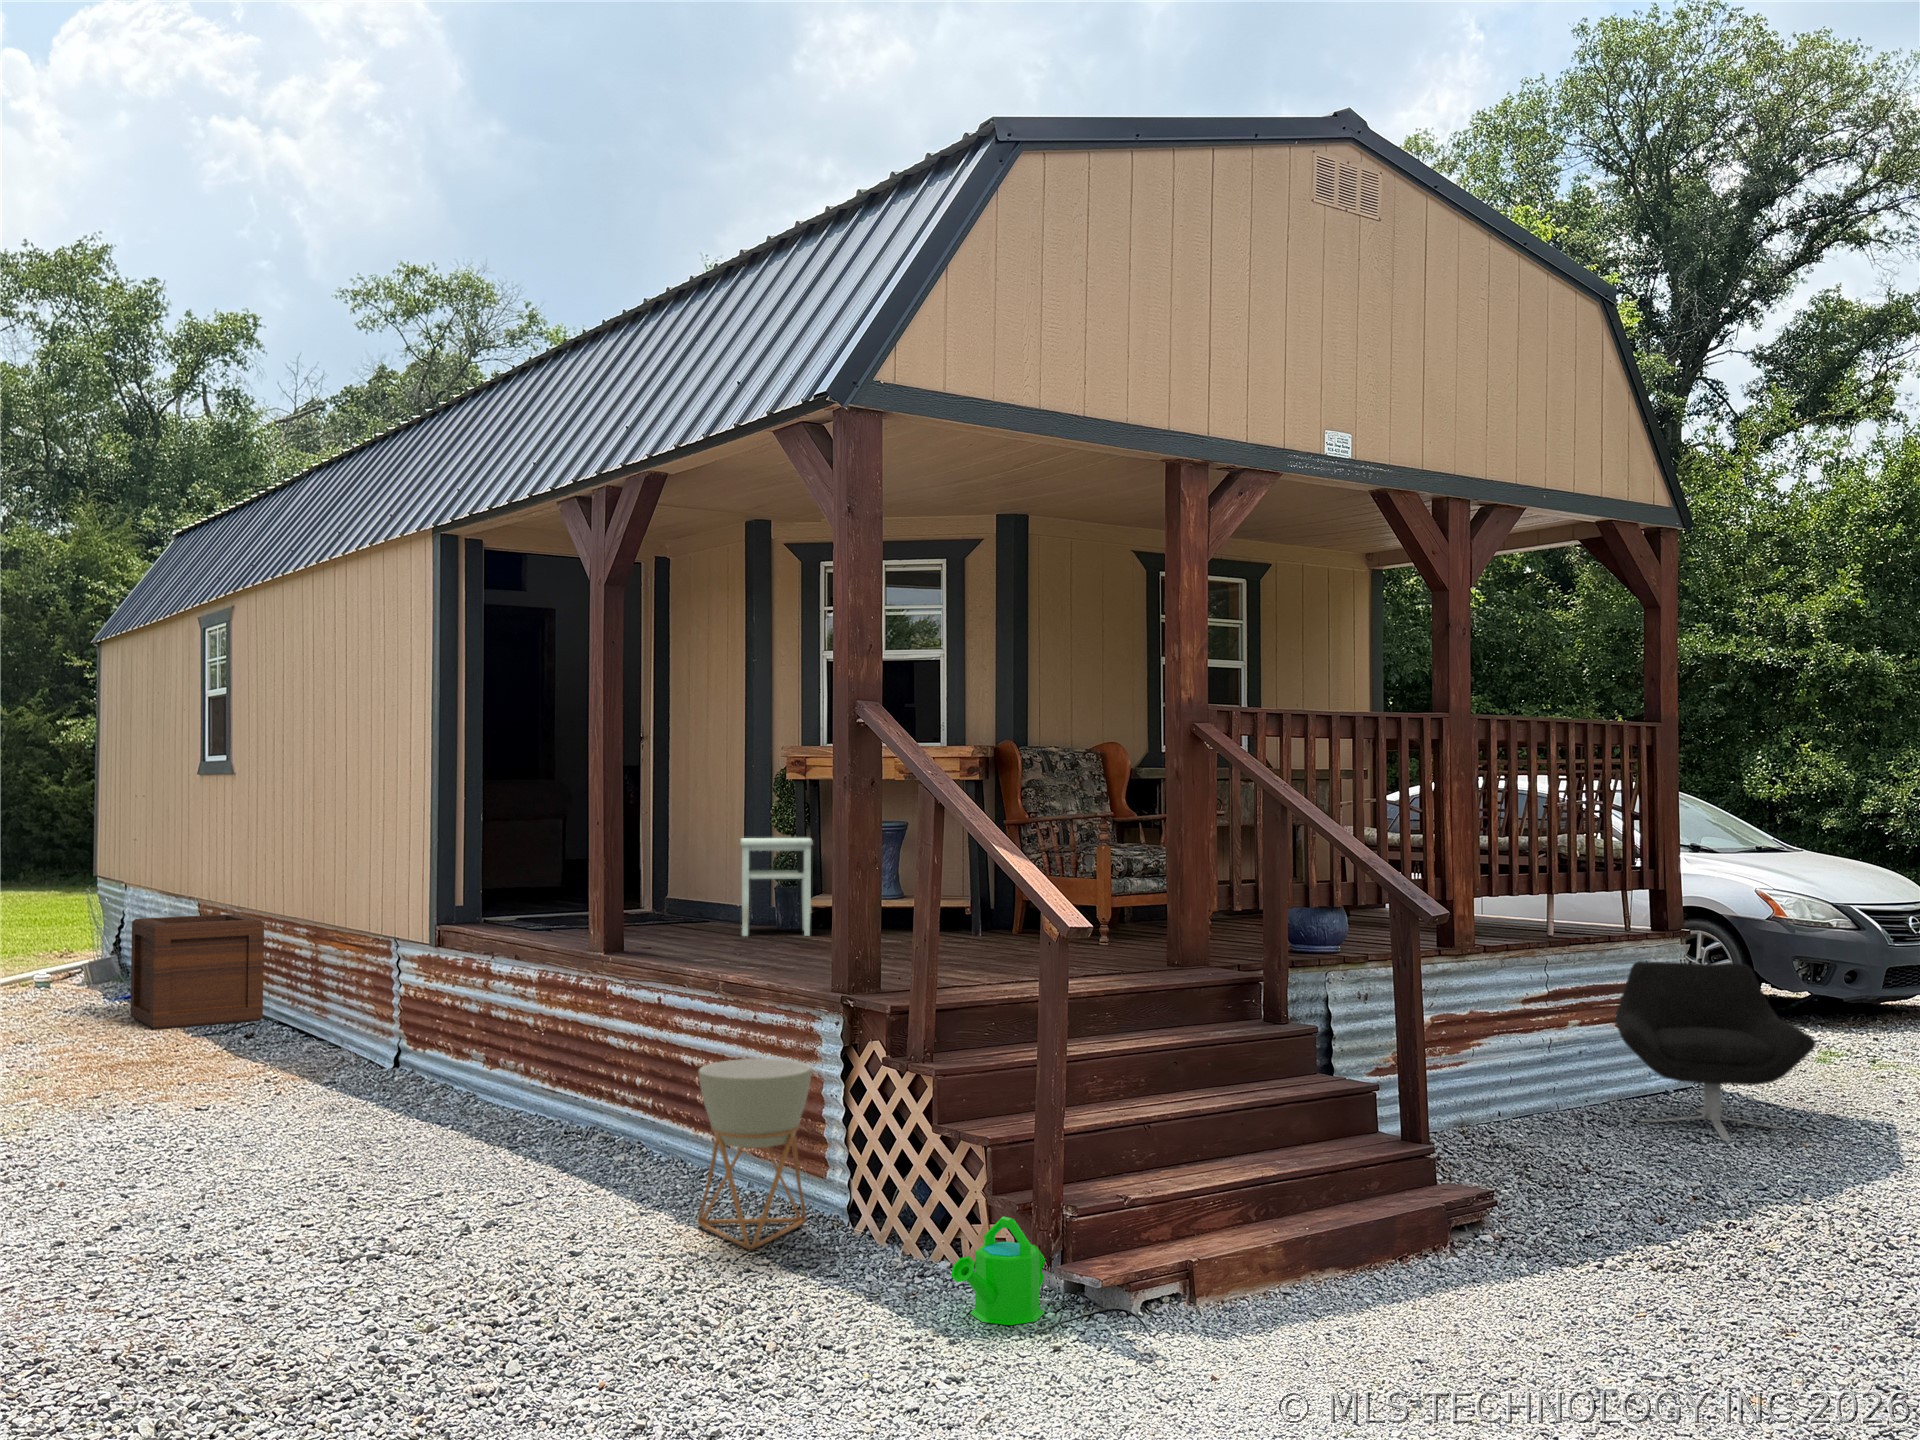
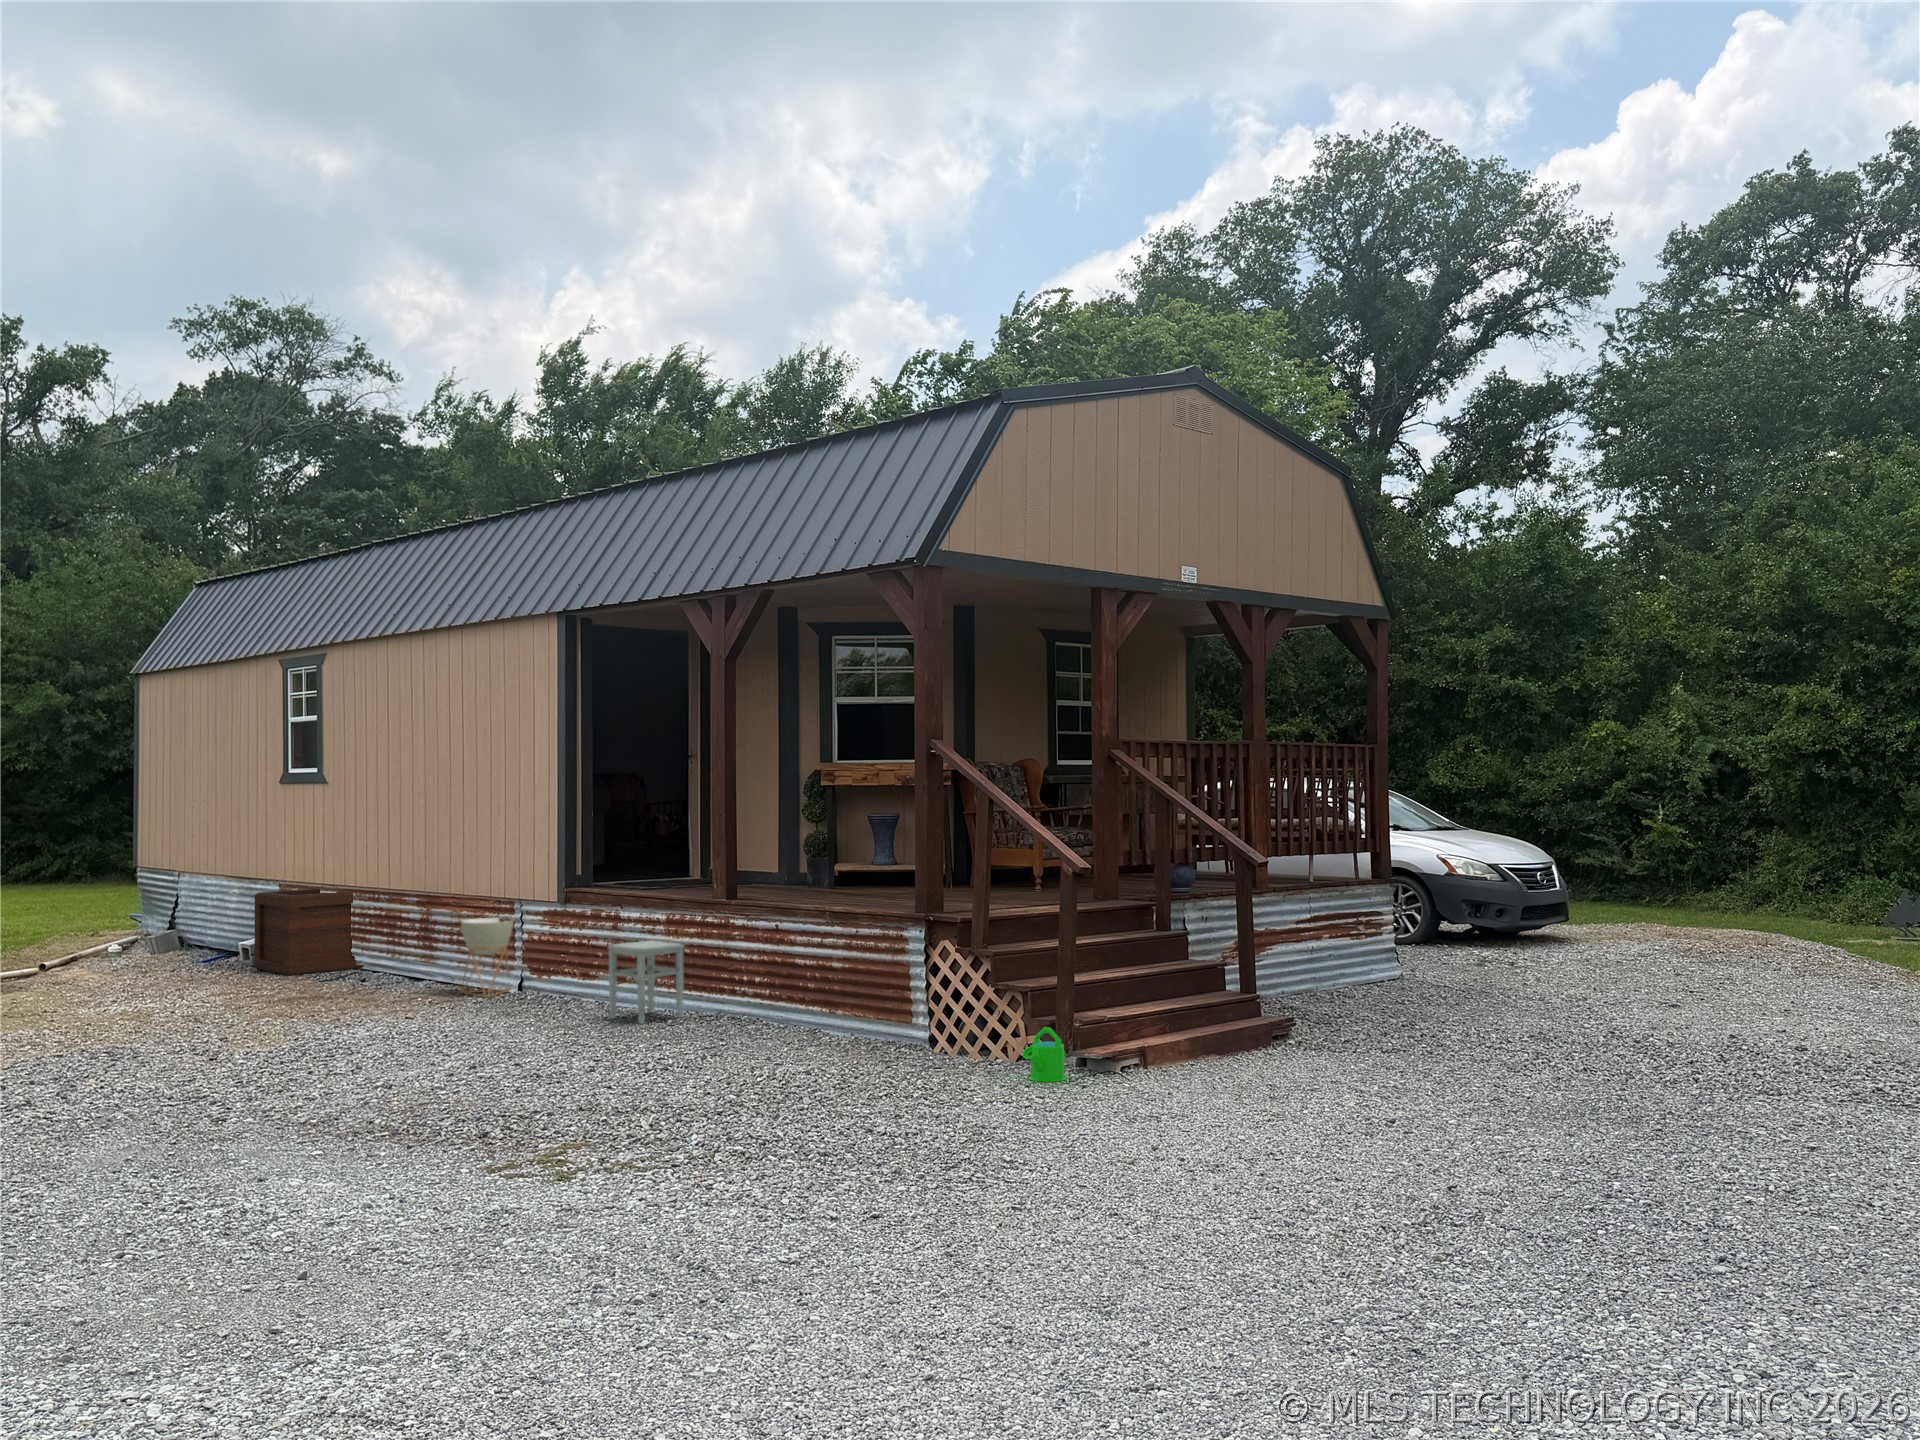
stool: present [740,838,813,936] -> present [608,940,684,1024]
lounge chair: present [1614,961,1816,1141] -> none [1350,894,1467,1000]
planter: present [698,1059,812,1250] -> present [460,918,513,998]

